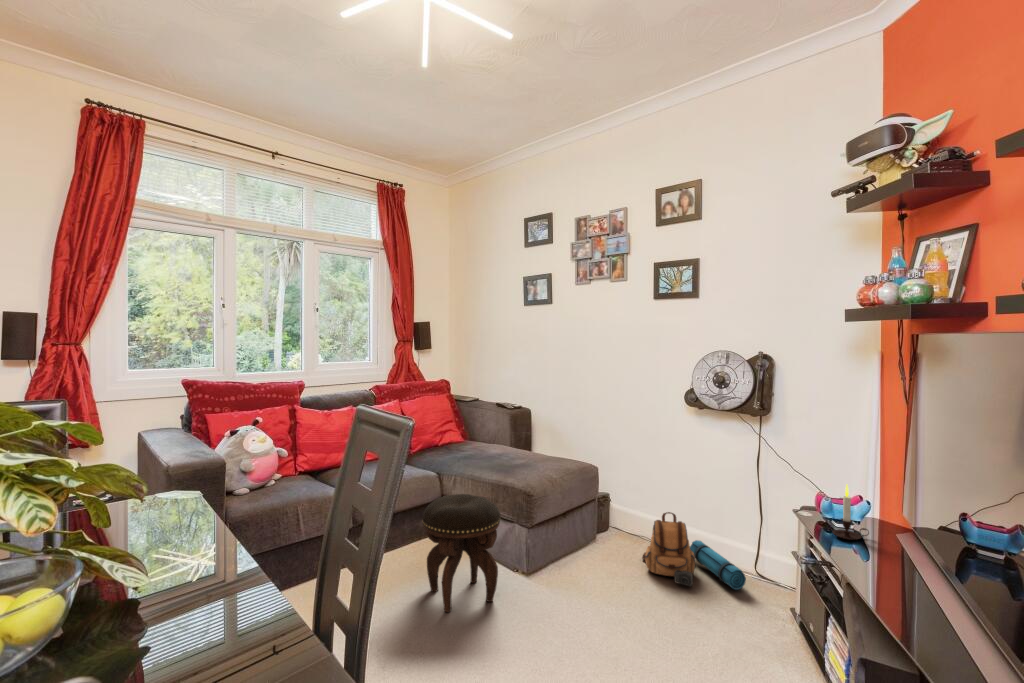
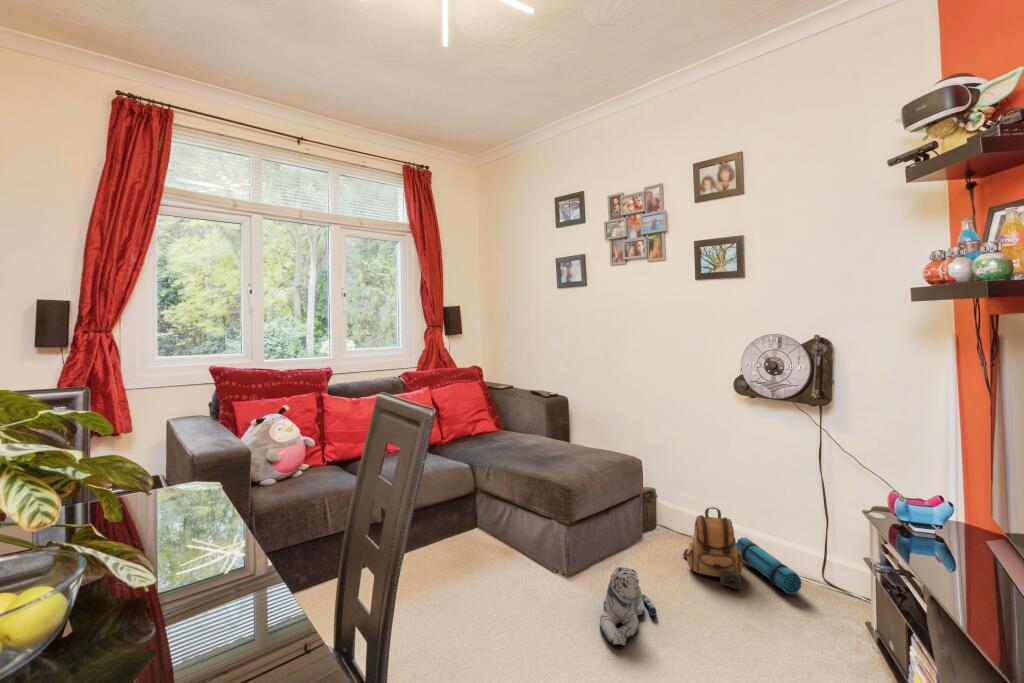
candle: present [832,485,869,540] -> none [914,482,961,548]
footstool: present [422,494,500,612] -> none [449,485,531,611]
plush toy: none [564,566,616,637] -> present [600,567,657,645]

